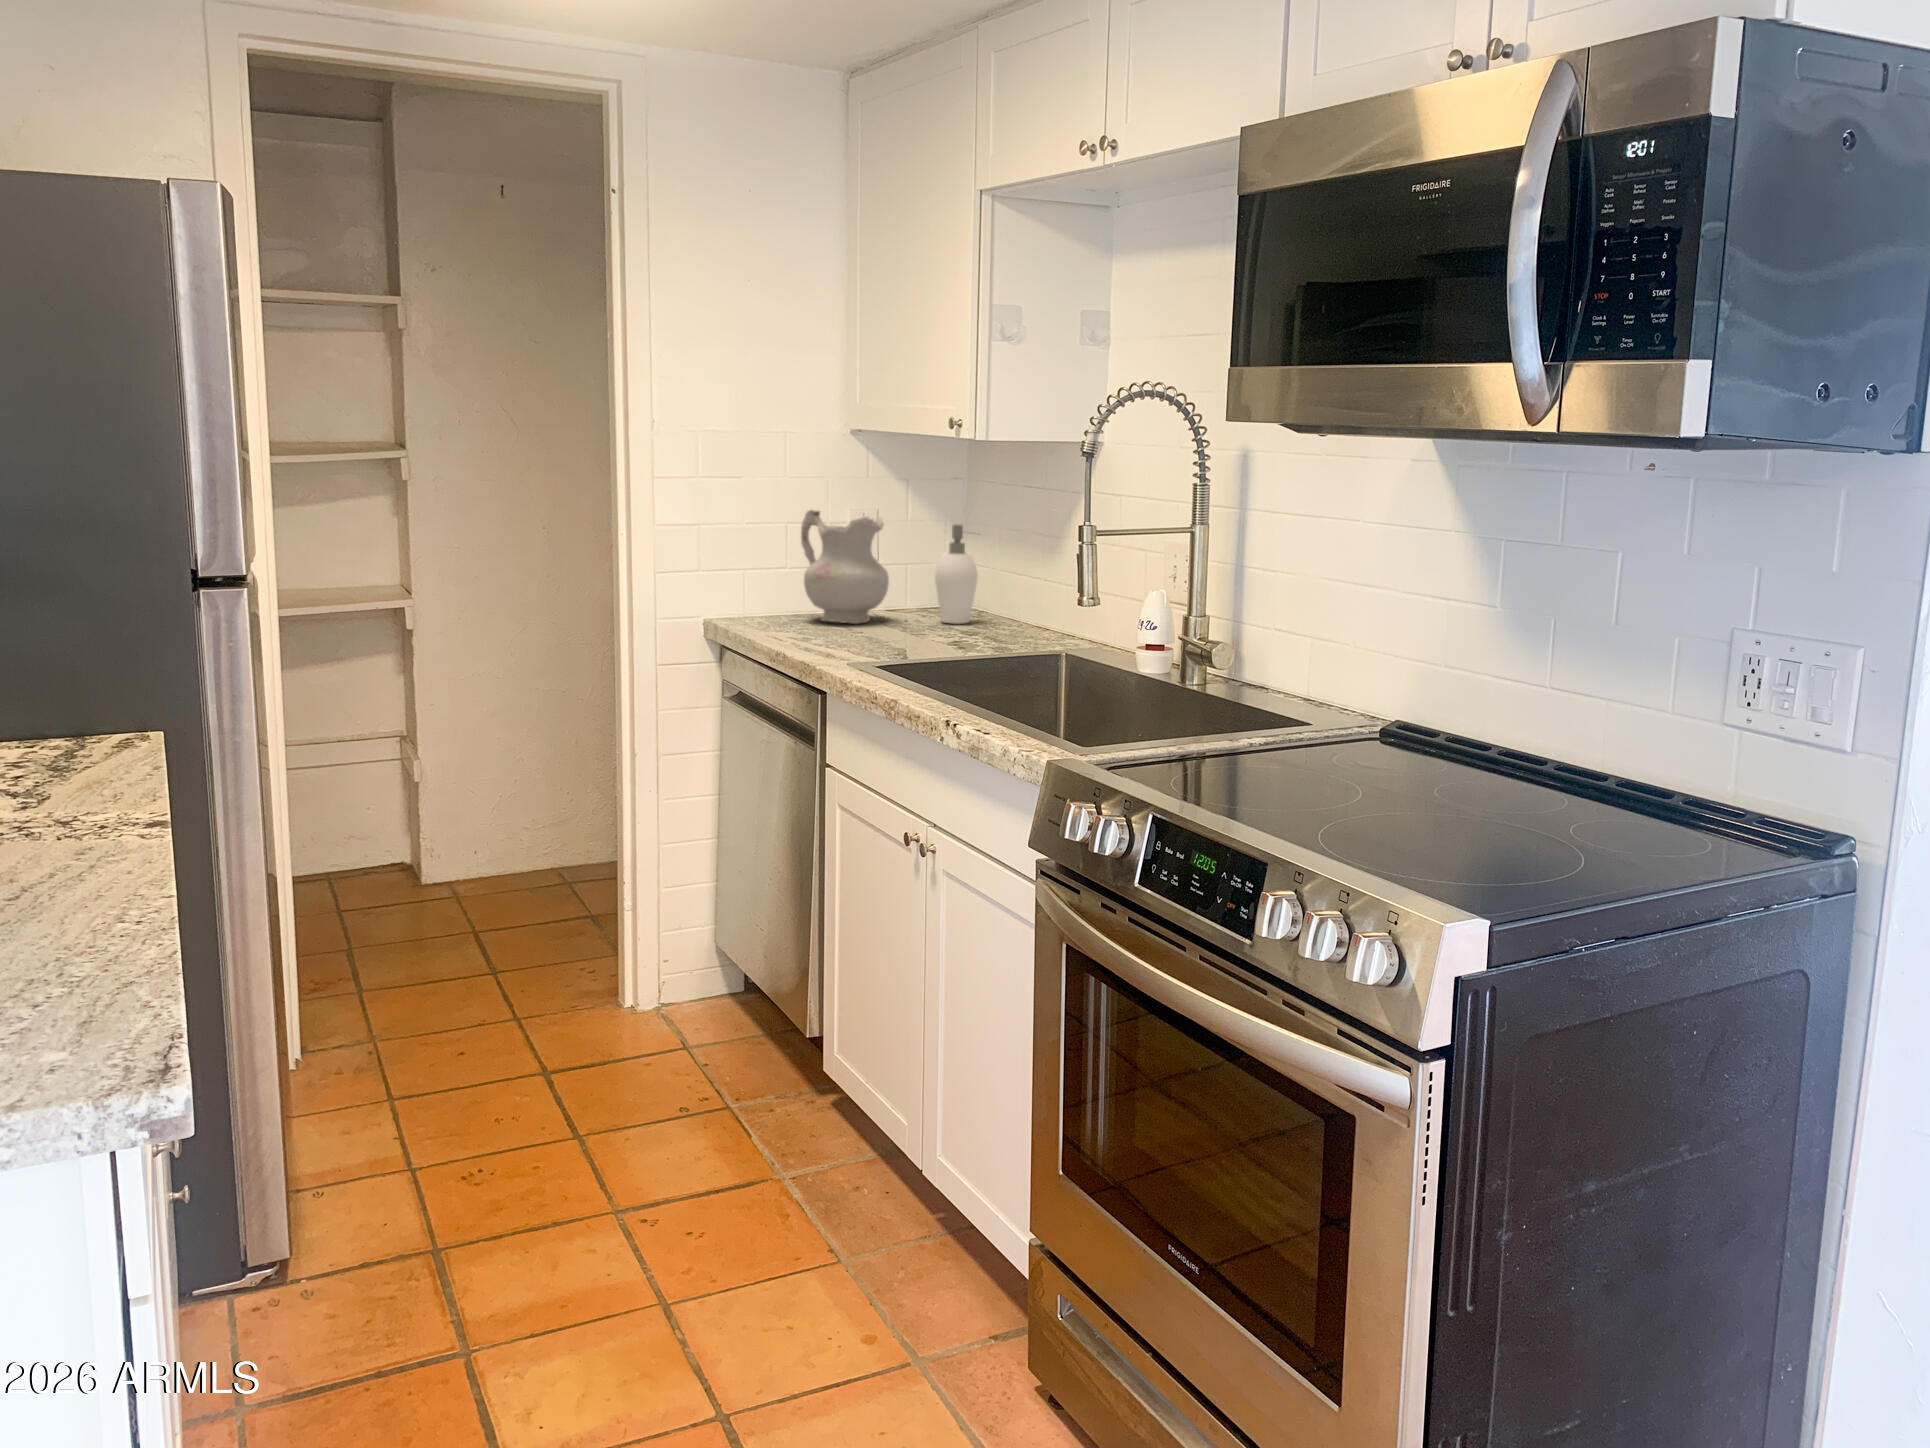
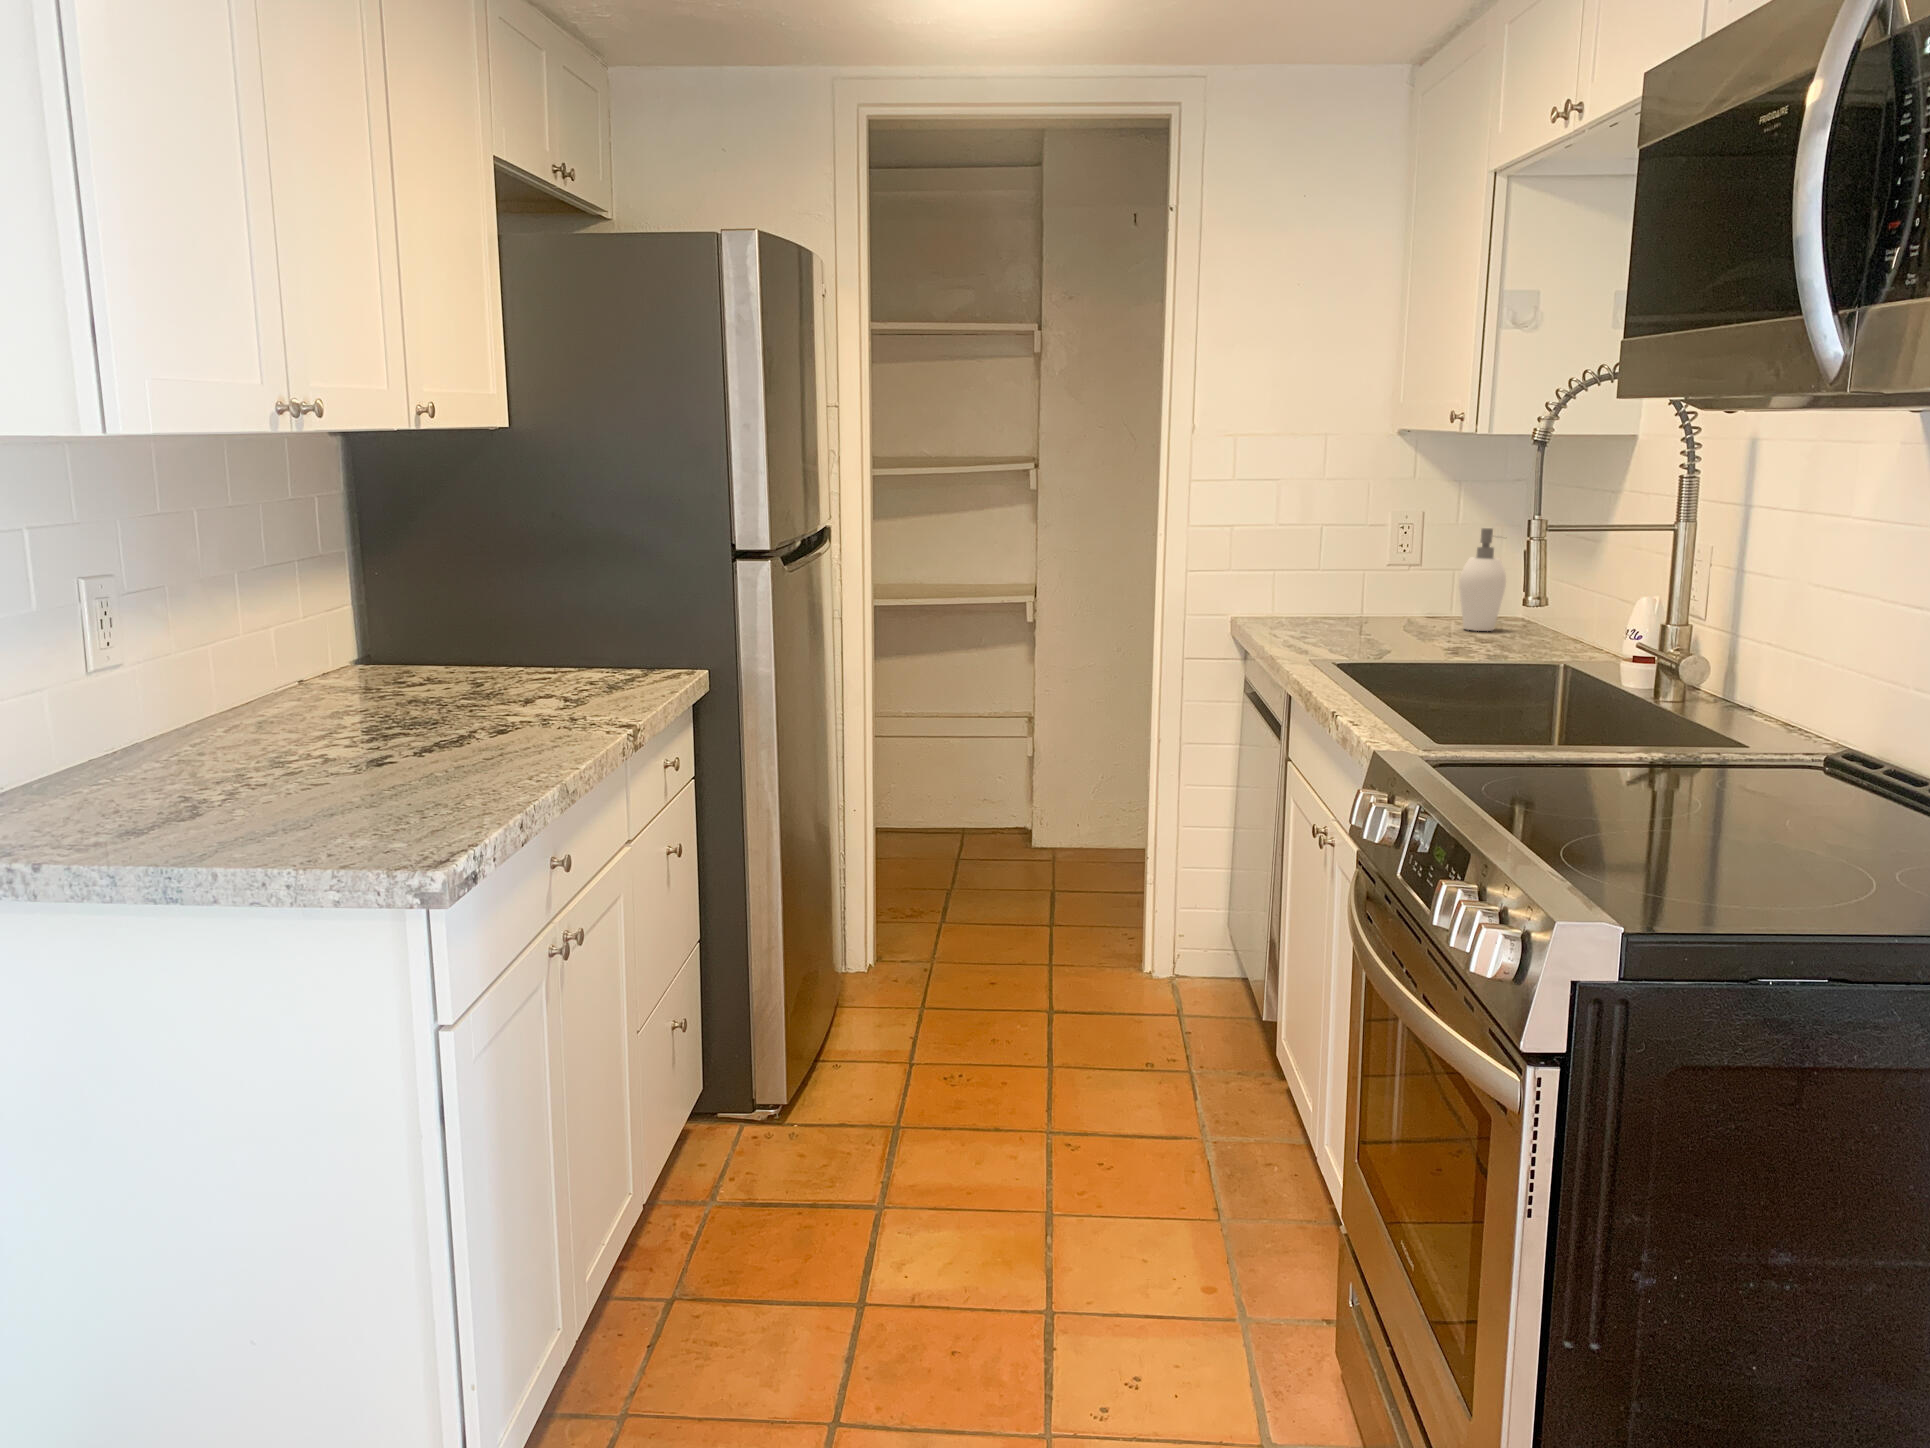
ceramic pitcher: present [801,510,889,624] -> none [1328,511,1415,626]

